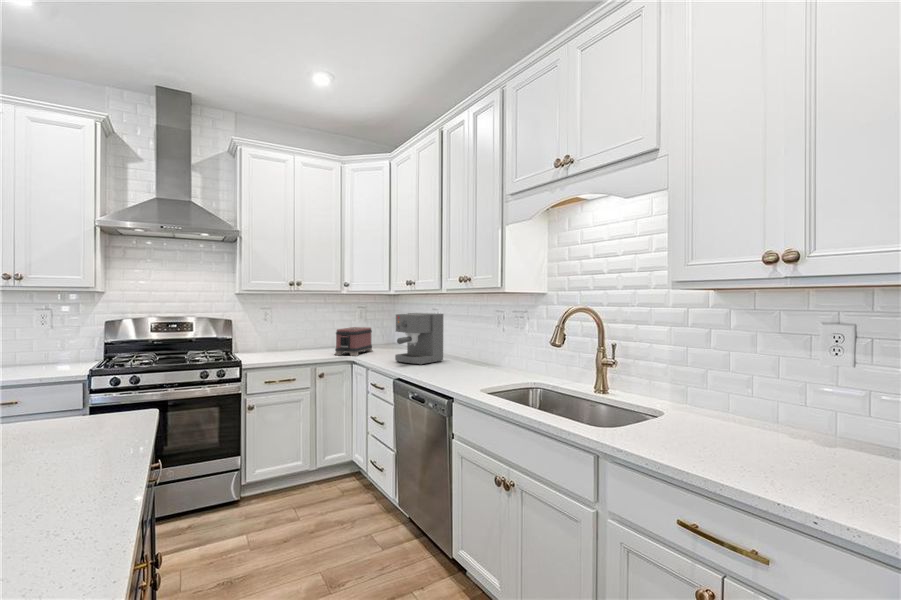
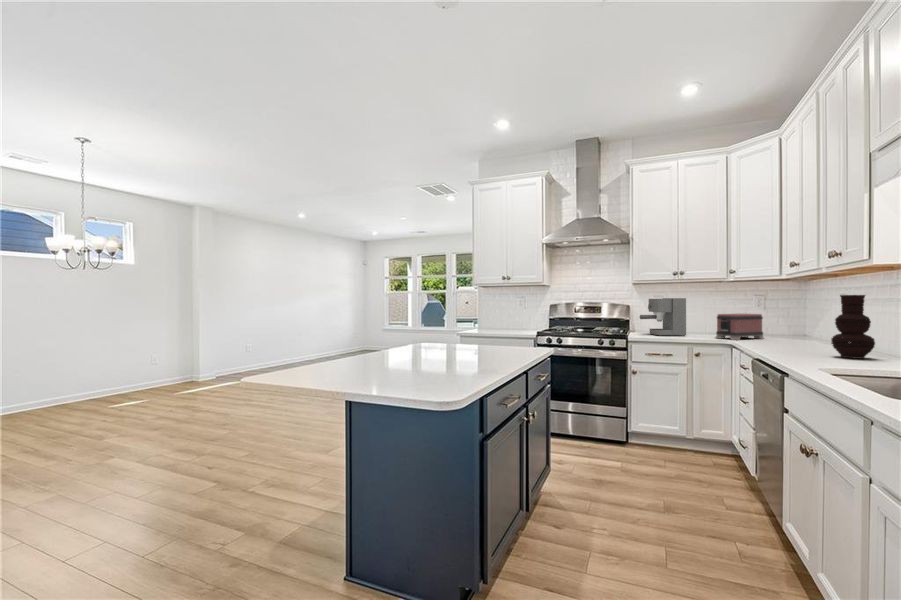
coffee maker: present [395,313,443,365] -> present [640,298,686,336]
vase: none [455,314,483,370] -> present [831,295,875,359]

